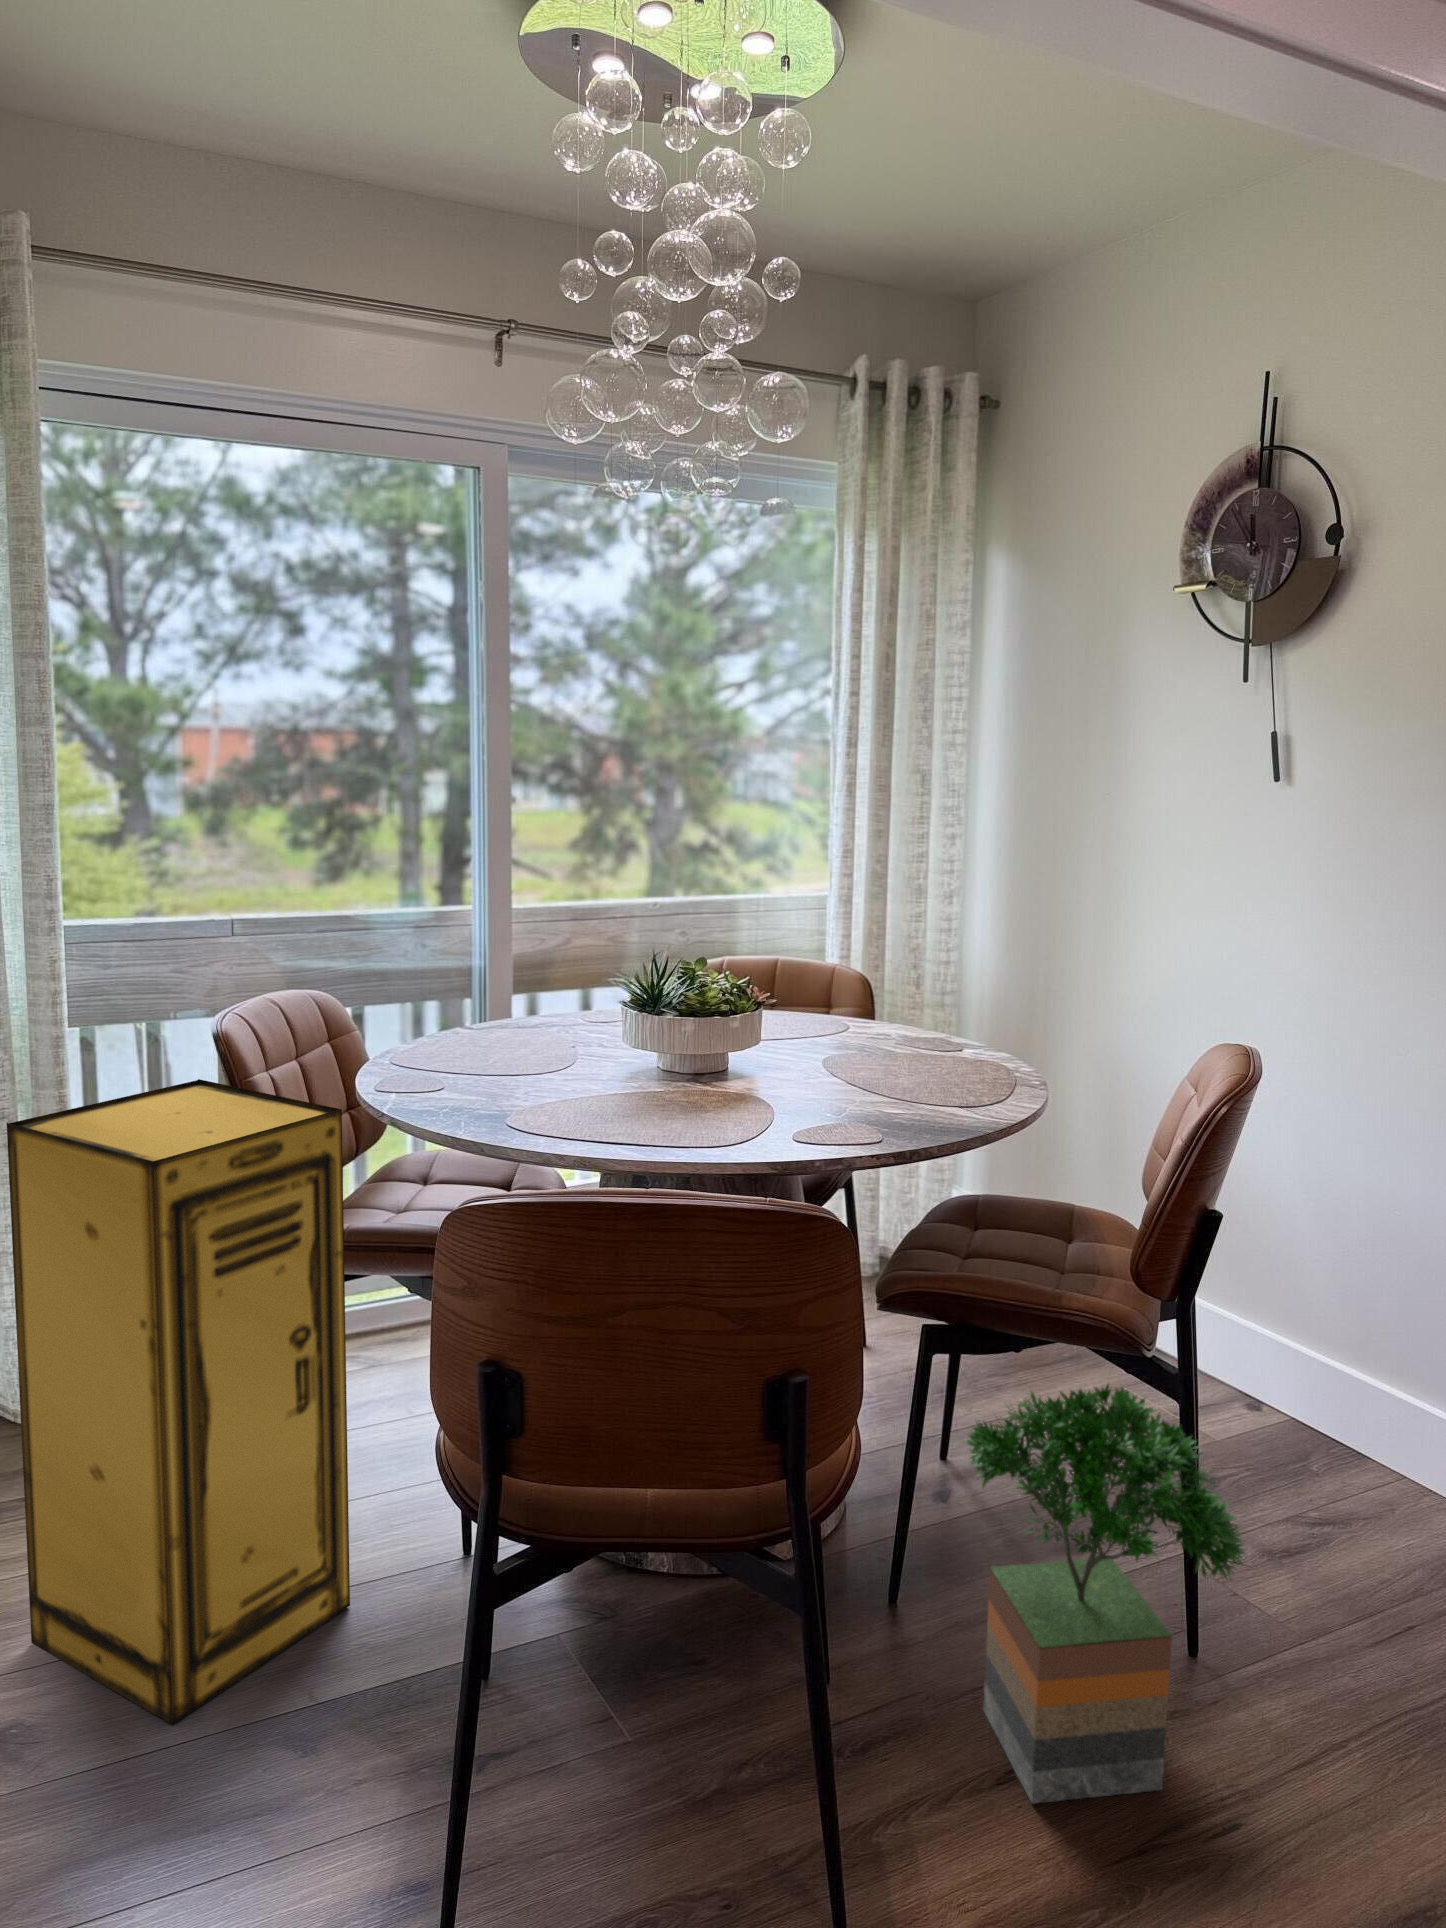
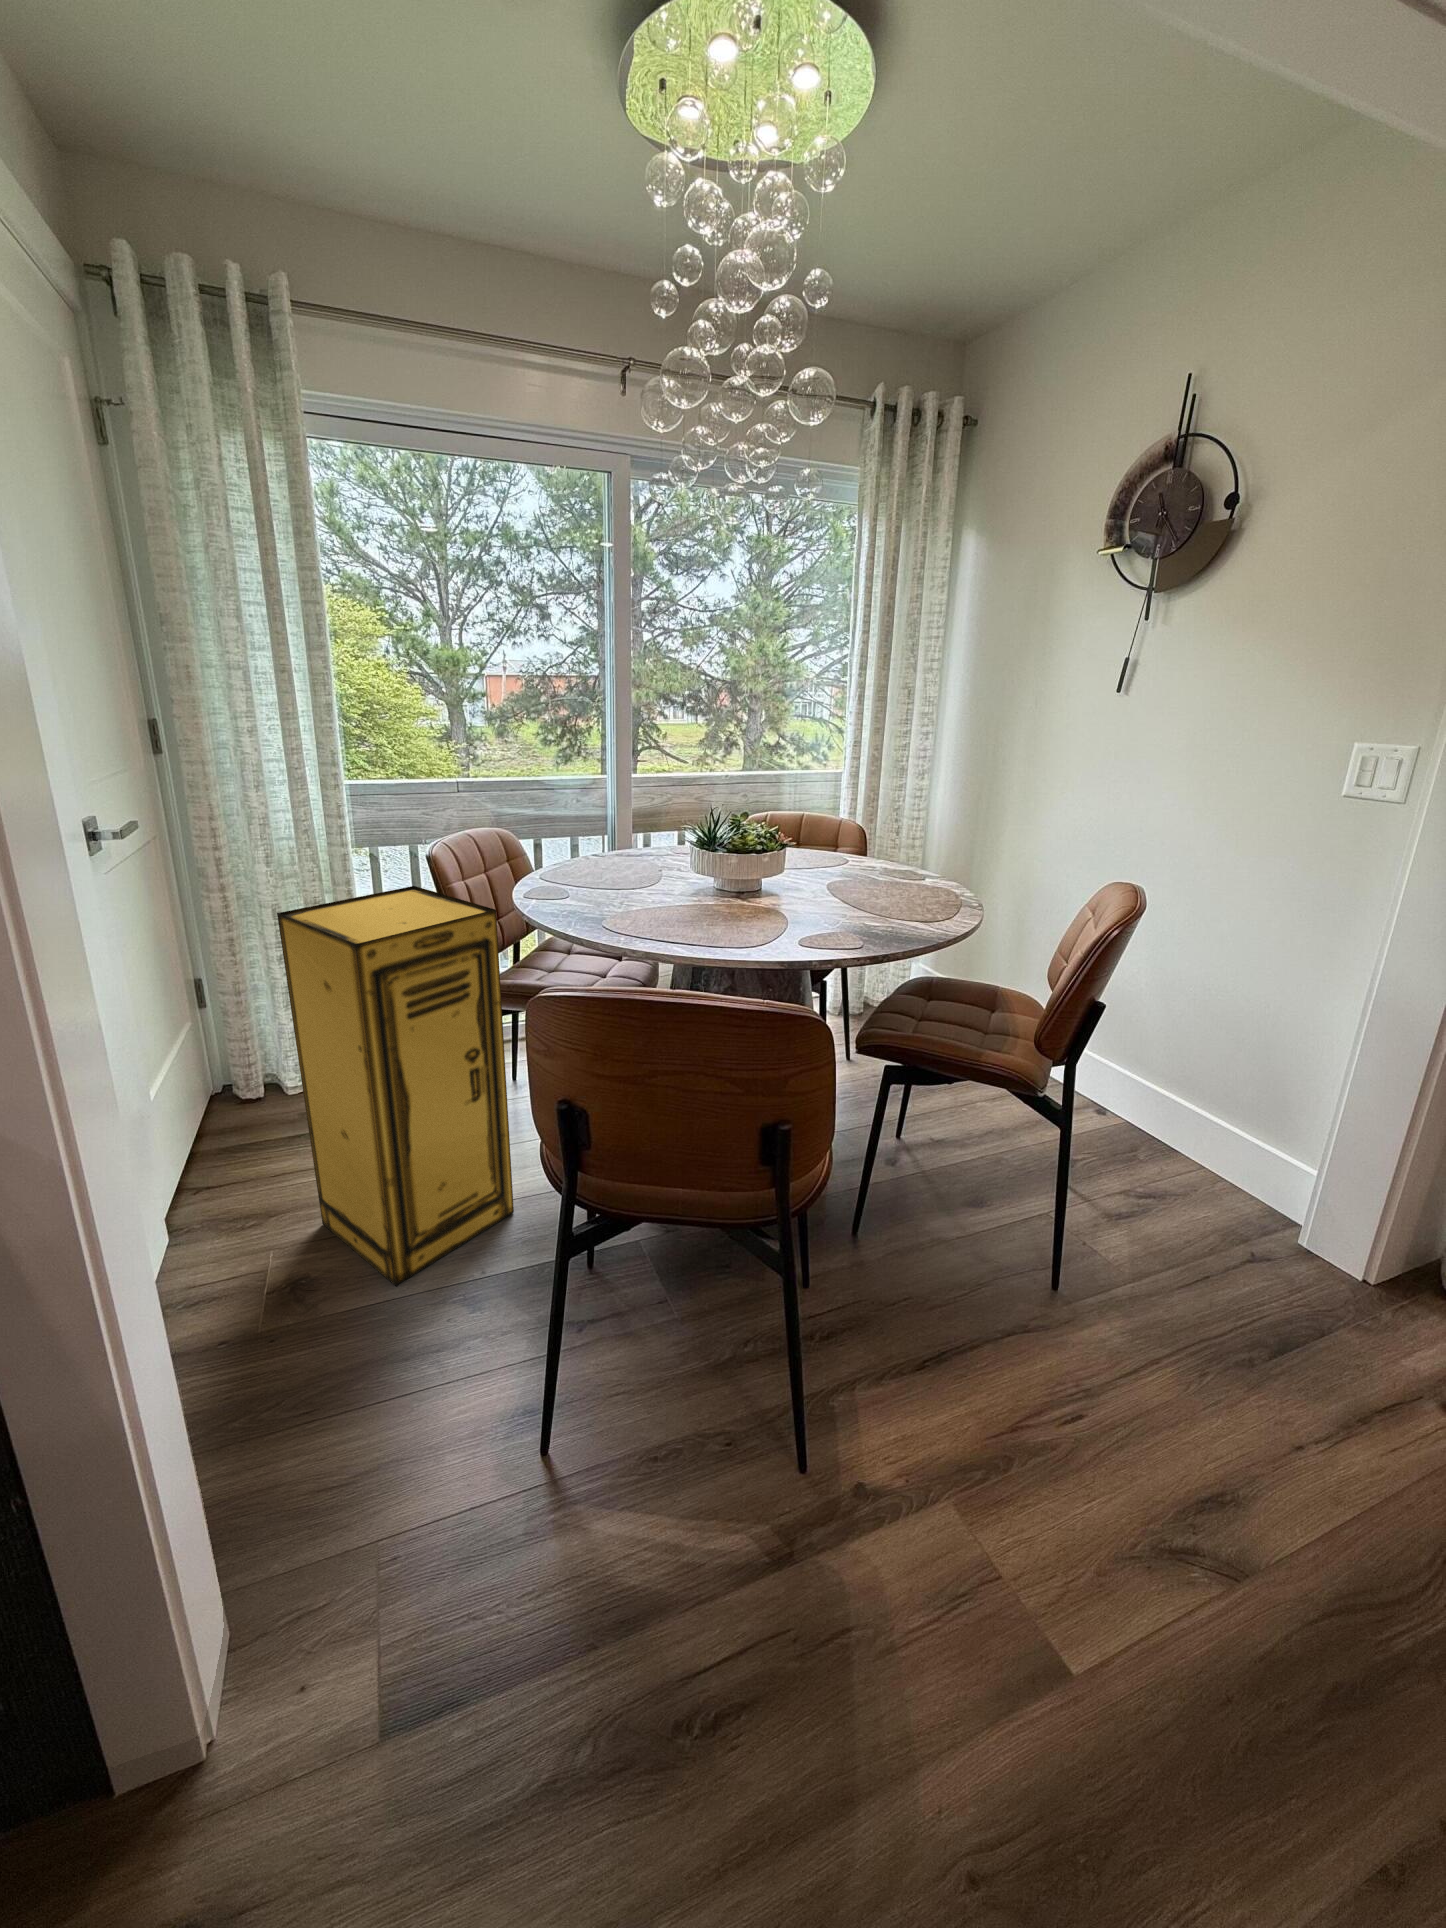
potted tree: present [964,1384,1245,1804] -> none [906,1118,1113,1389]

